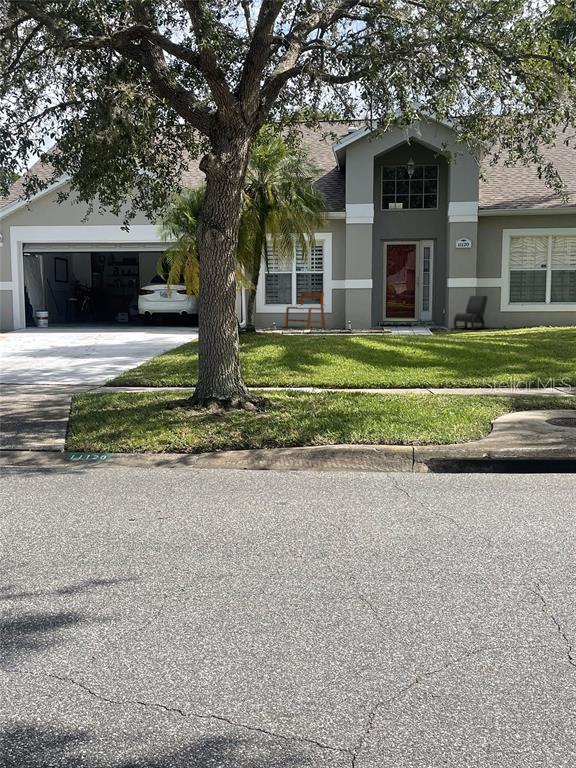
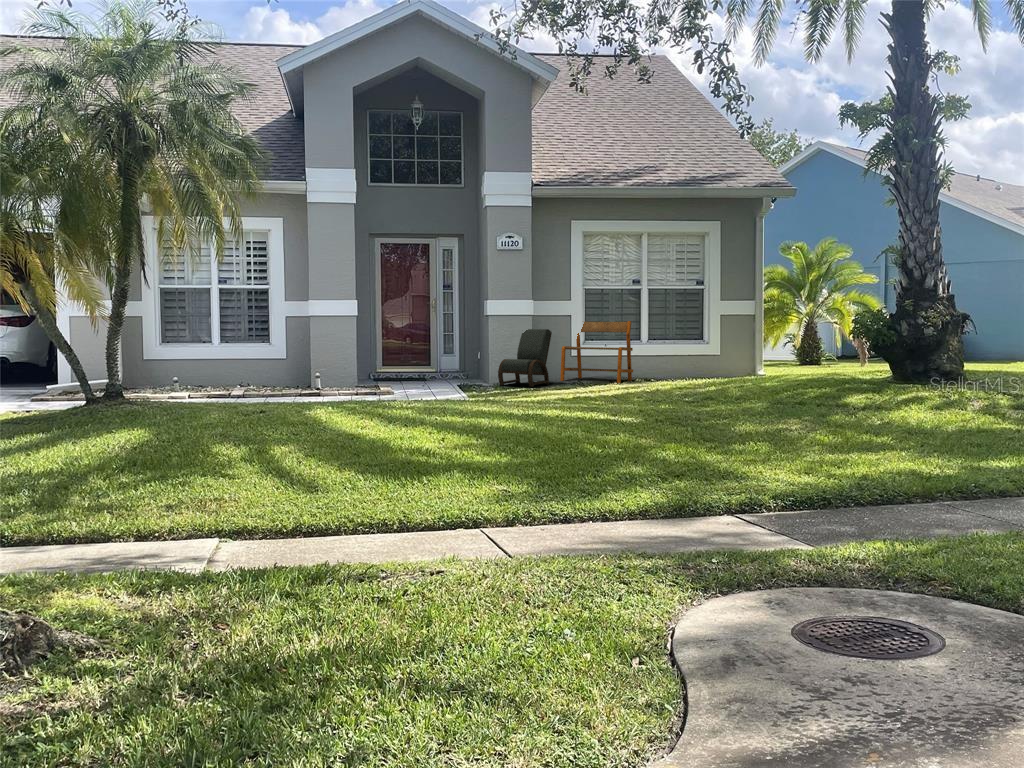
bench: present [285,292,325,329] -> present [560,321,633,383]

